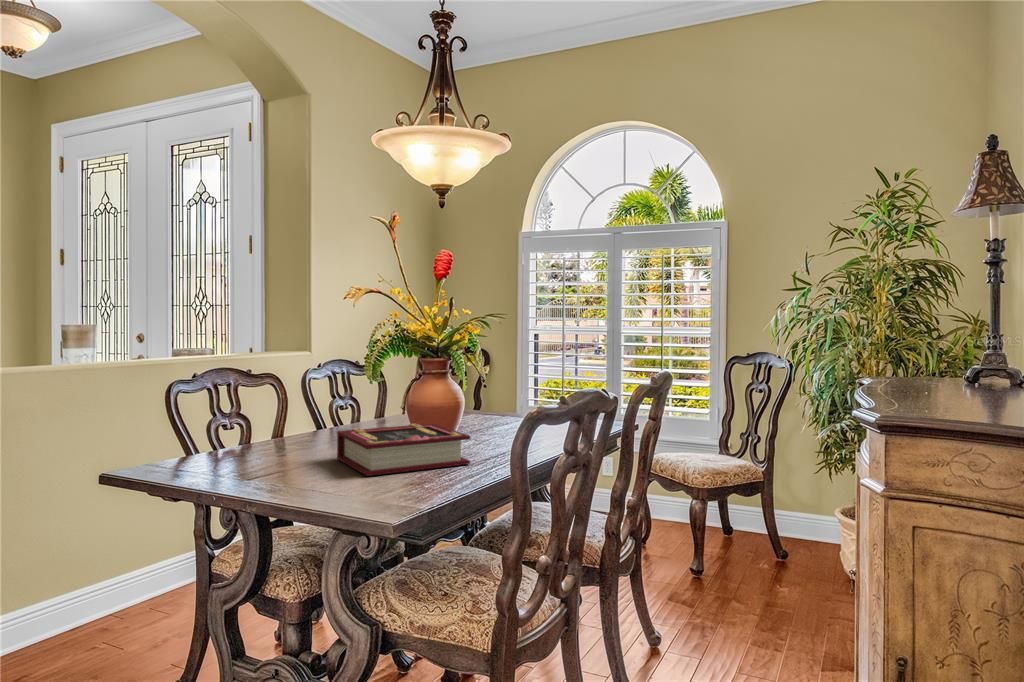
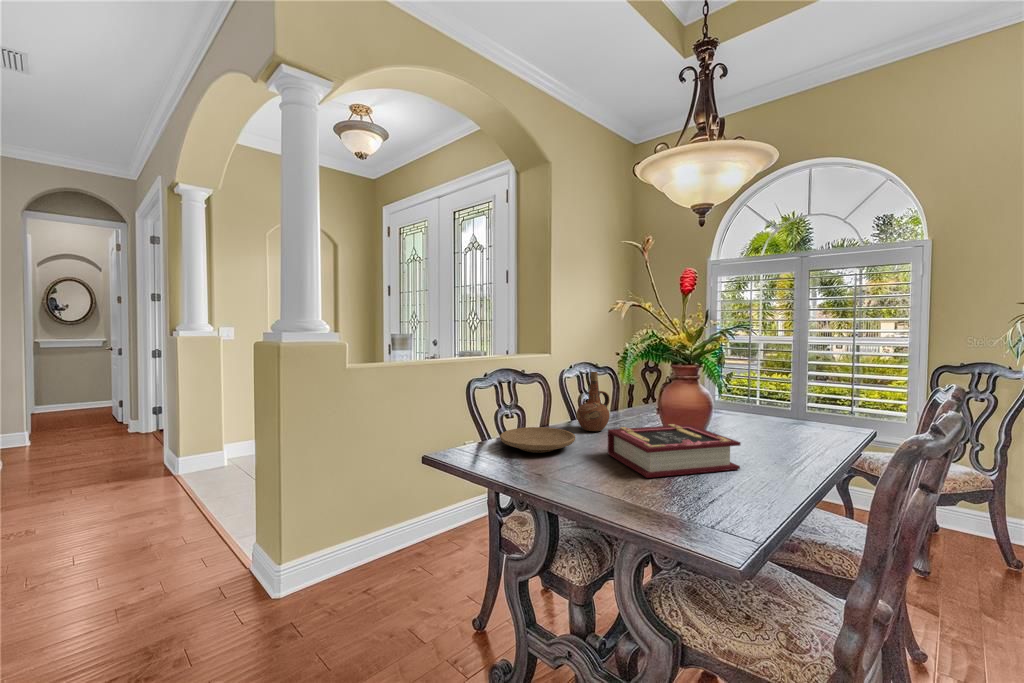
ceramic pitcher: none [315,369,355,439] -> present [577,372,610,431]
plate: none [207,436,303,462] -> present [500,427,576,453]

